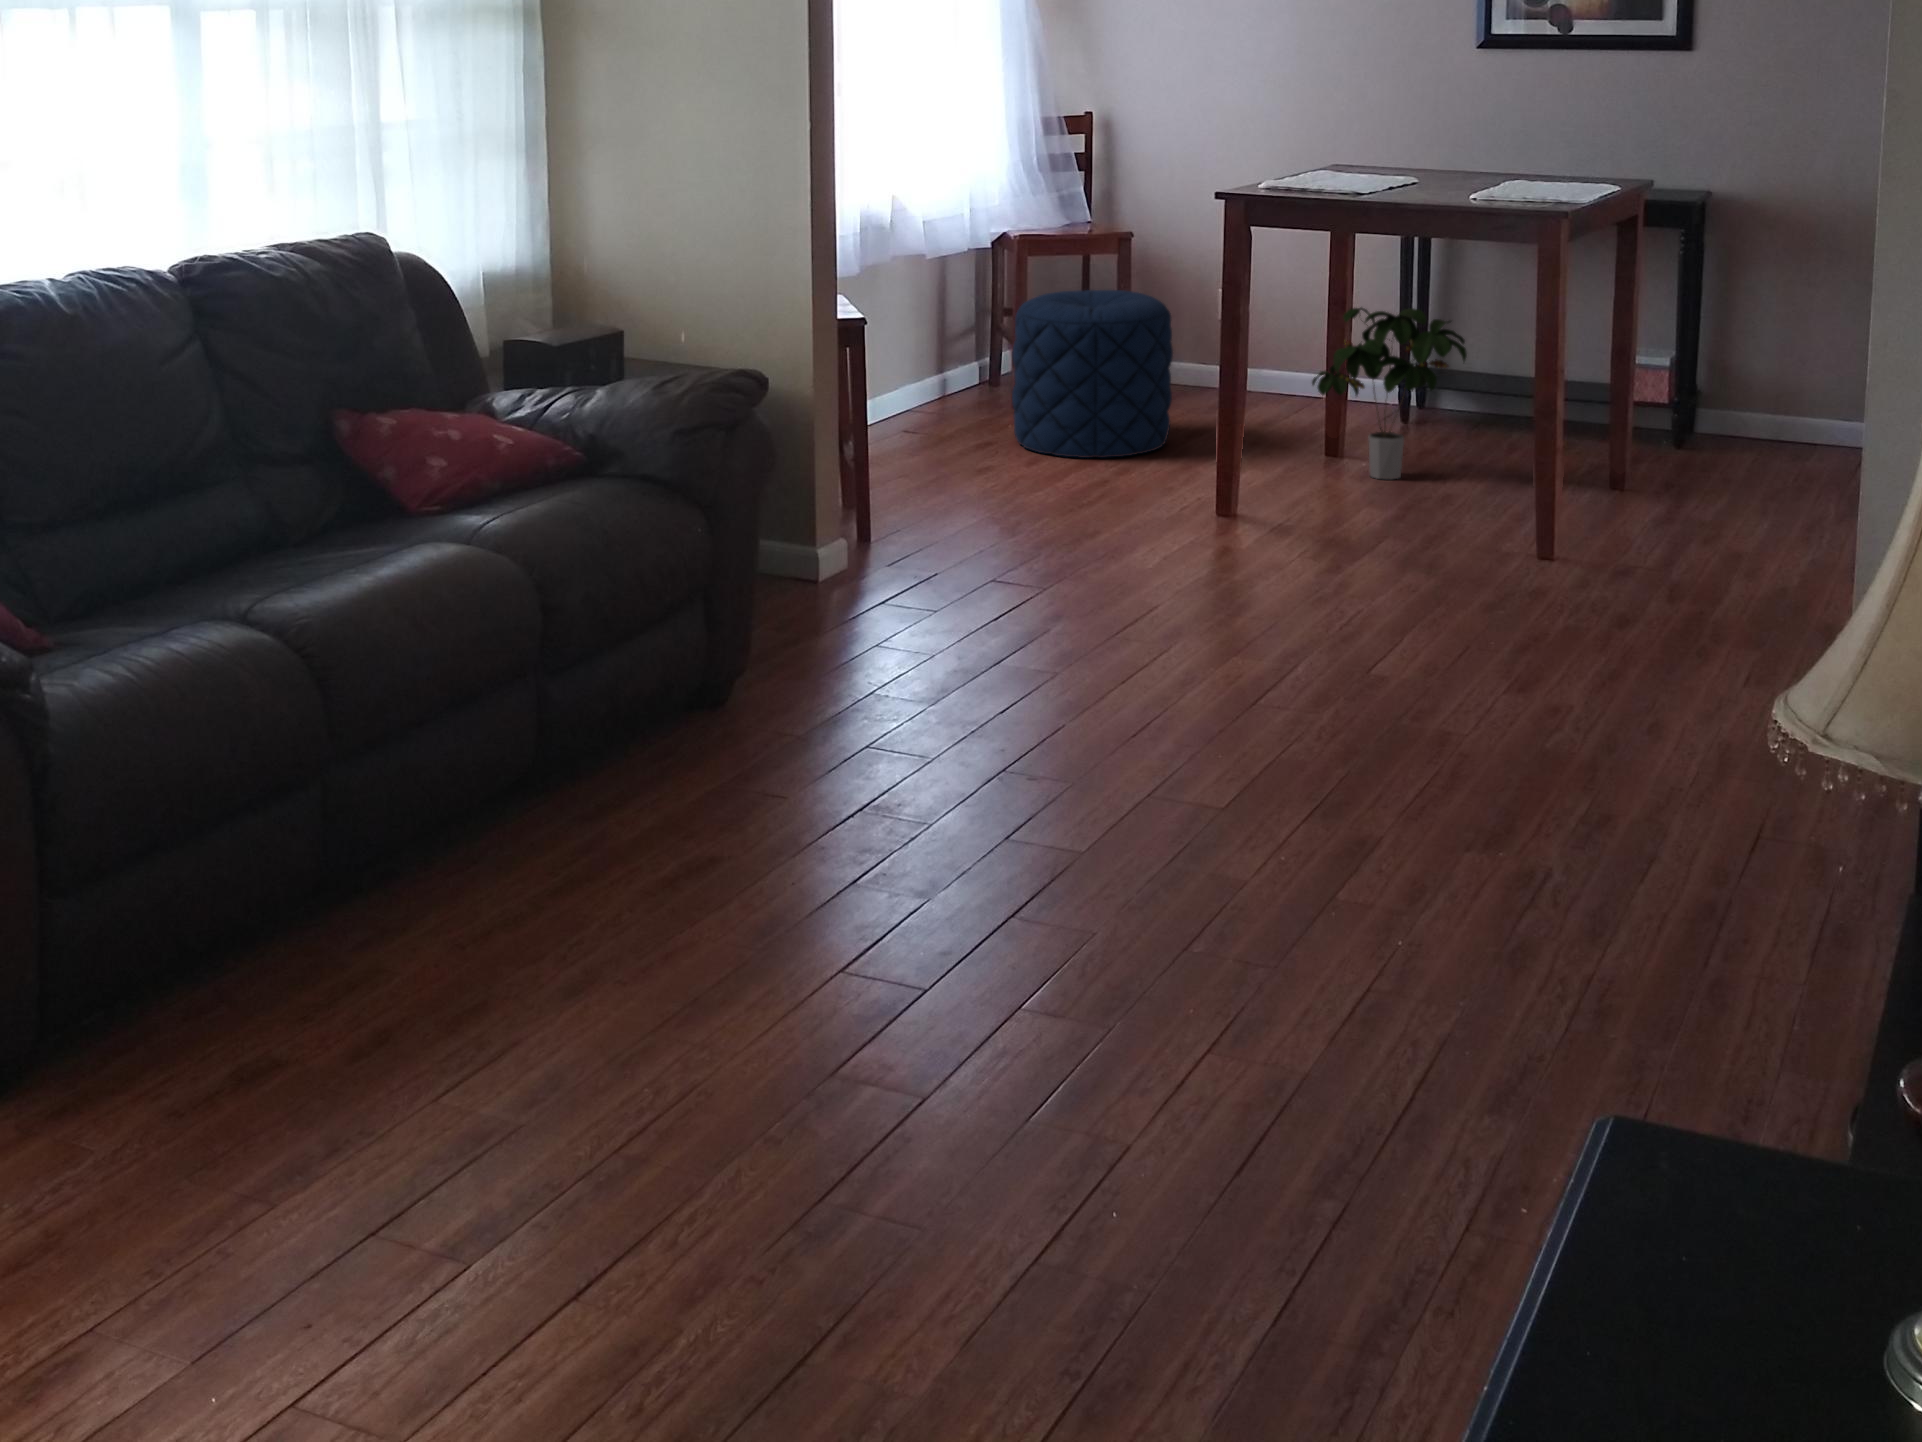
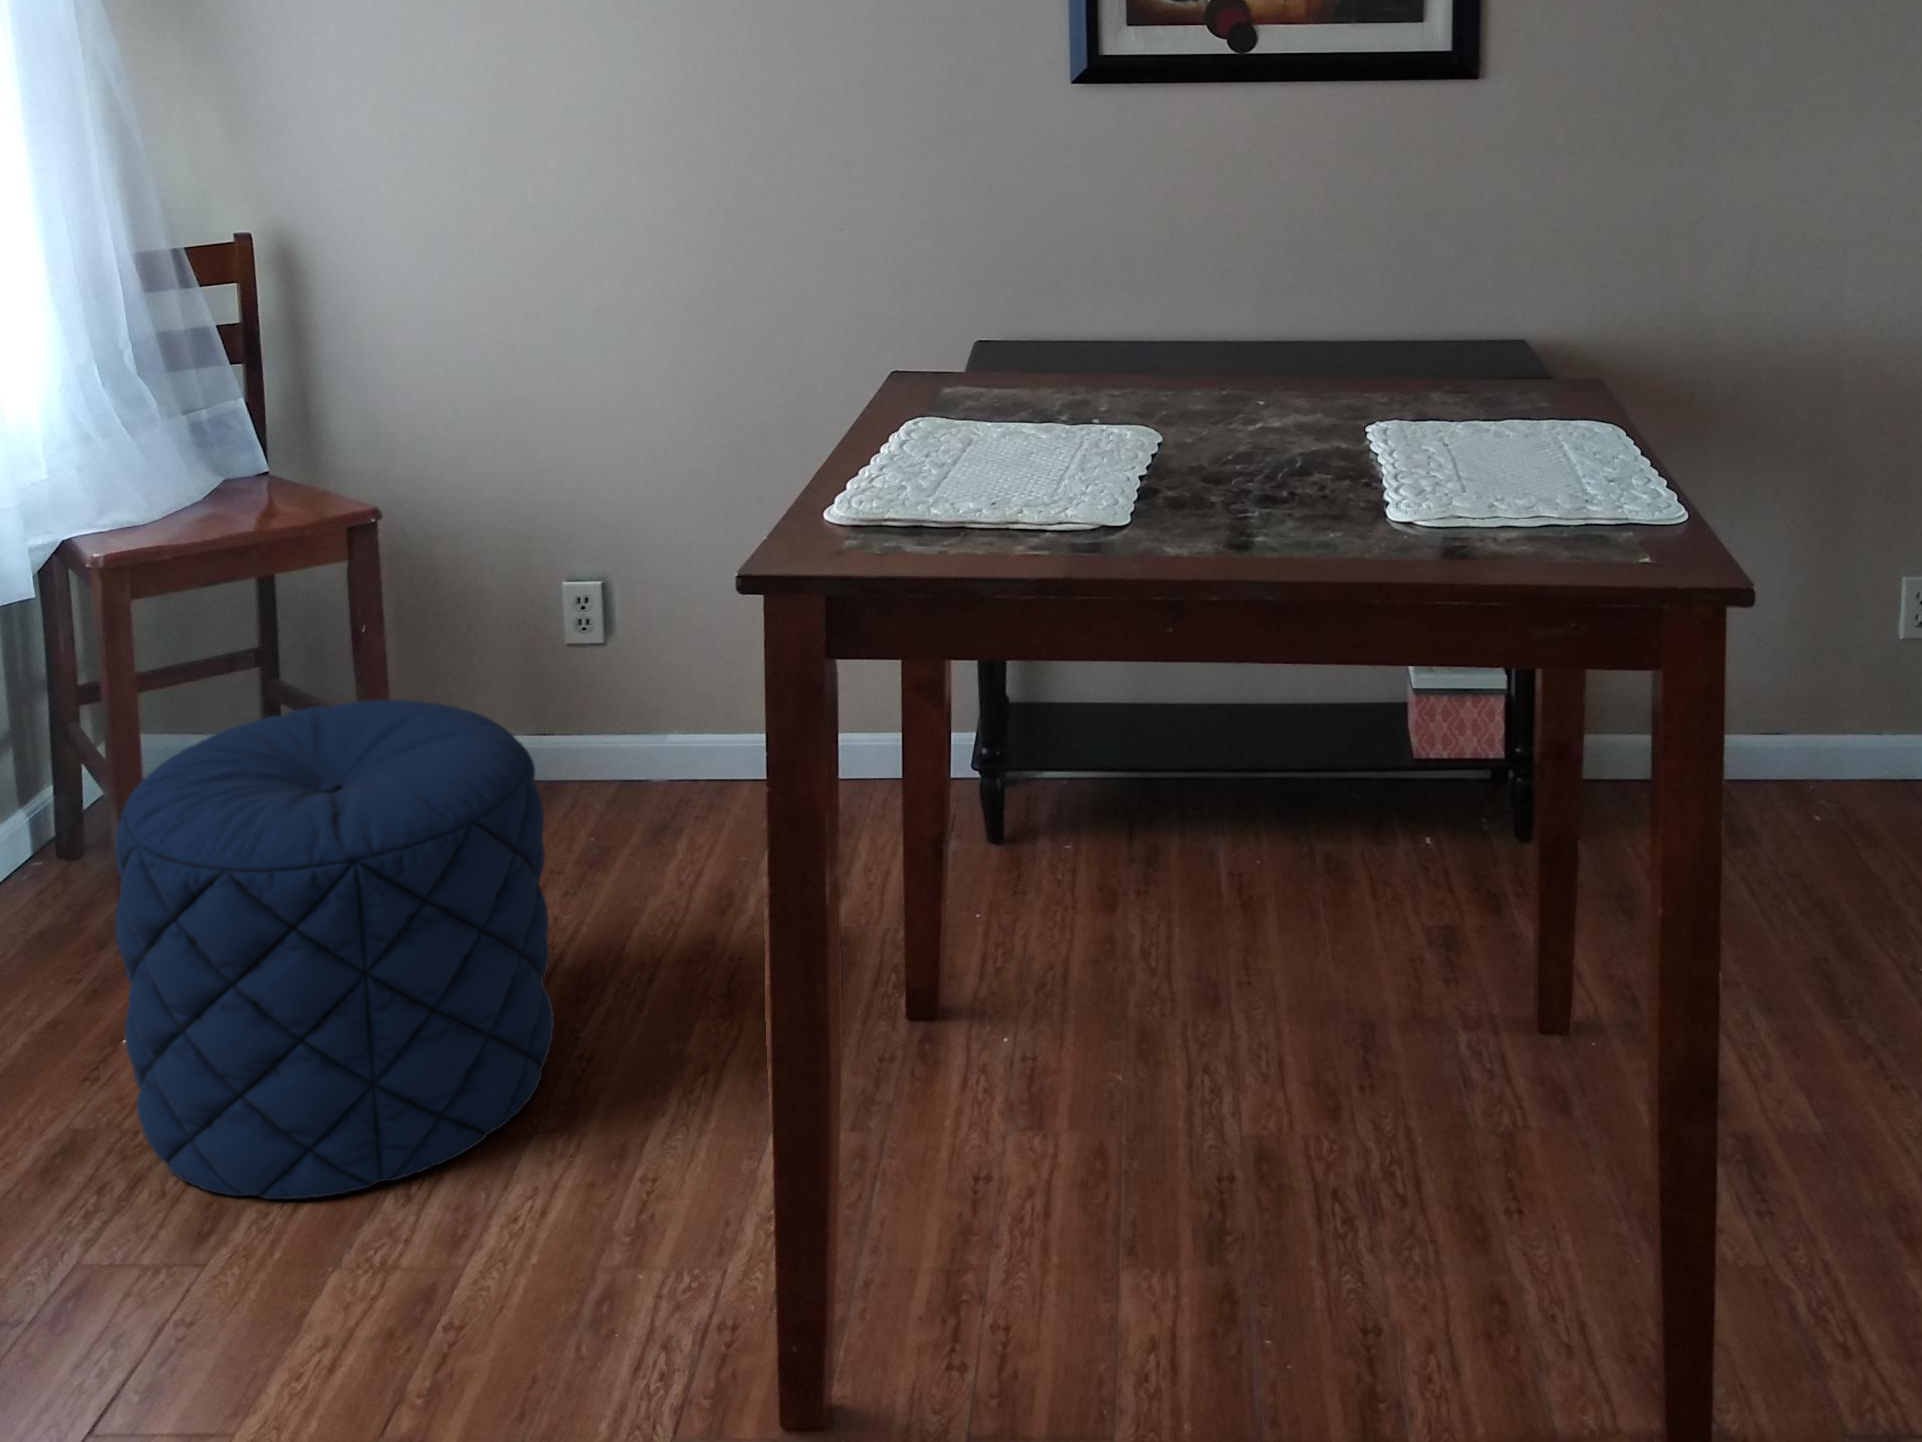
potted plant: present [1312,307,1467,480] -> none [916,716,1288,1116]

